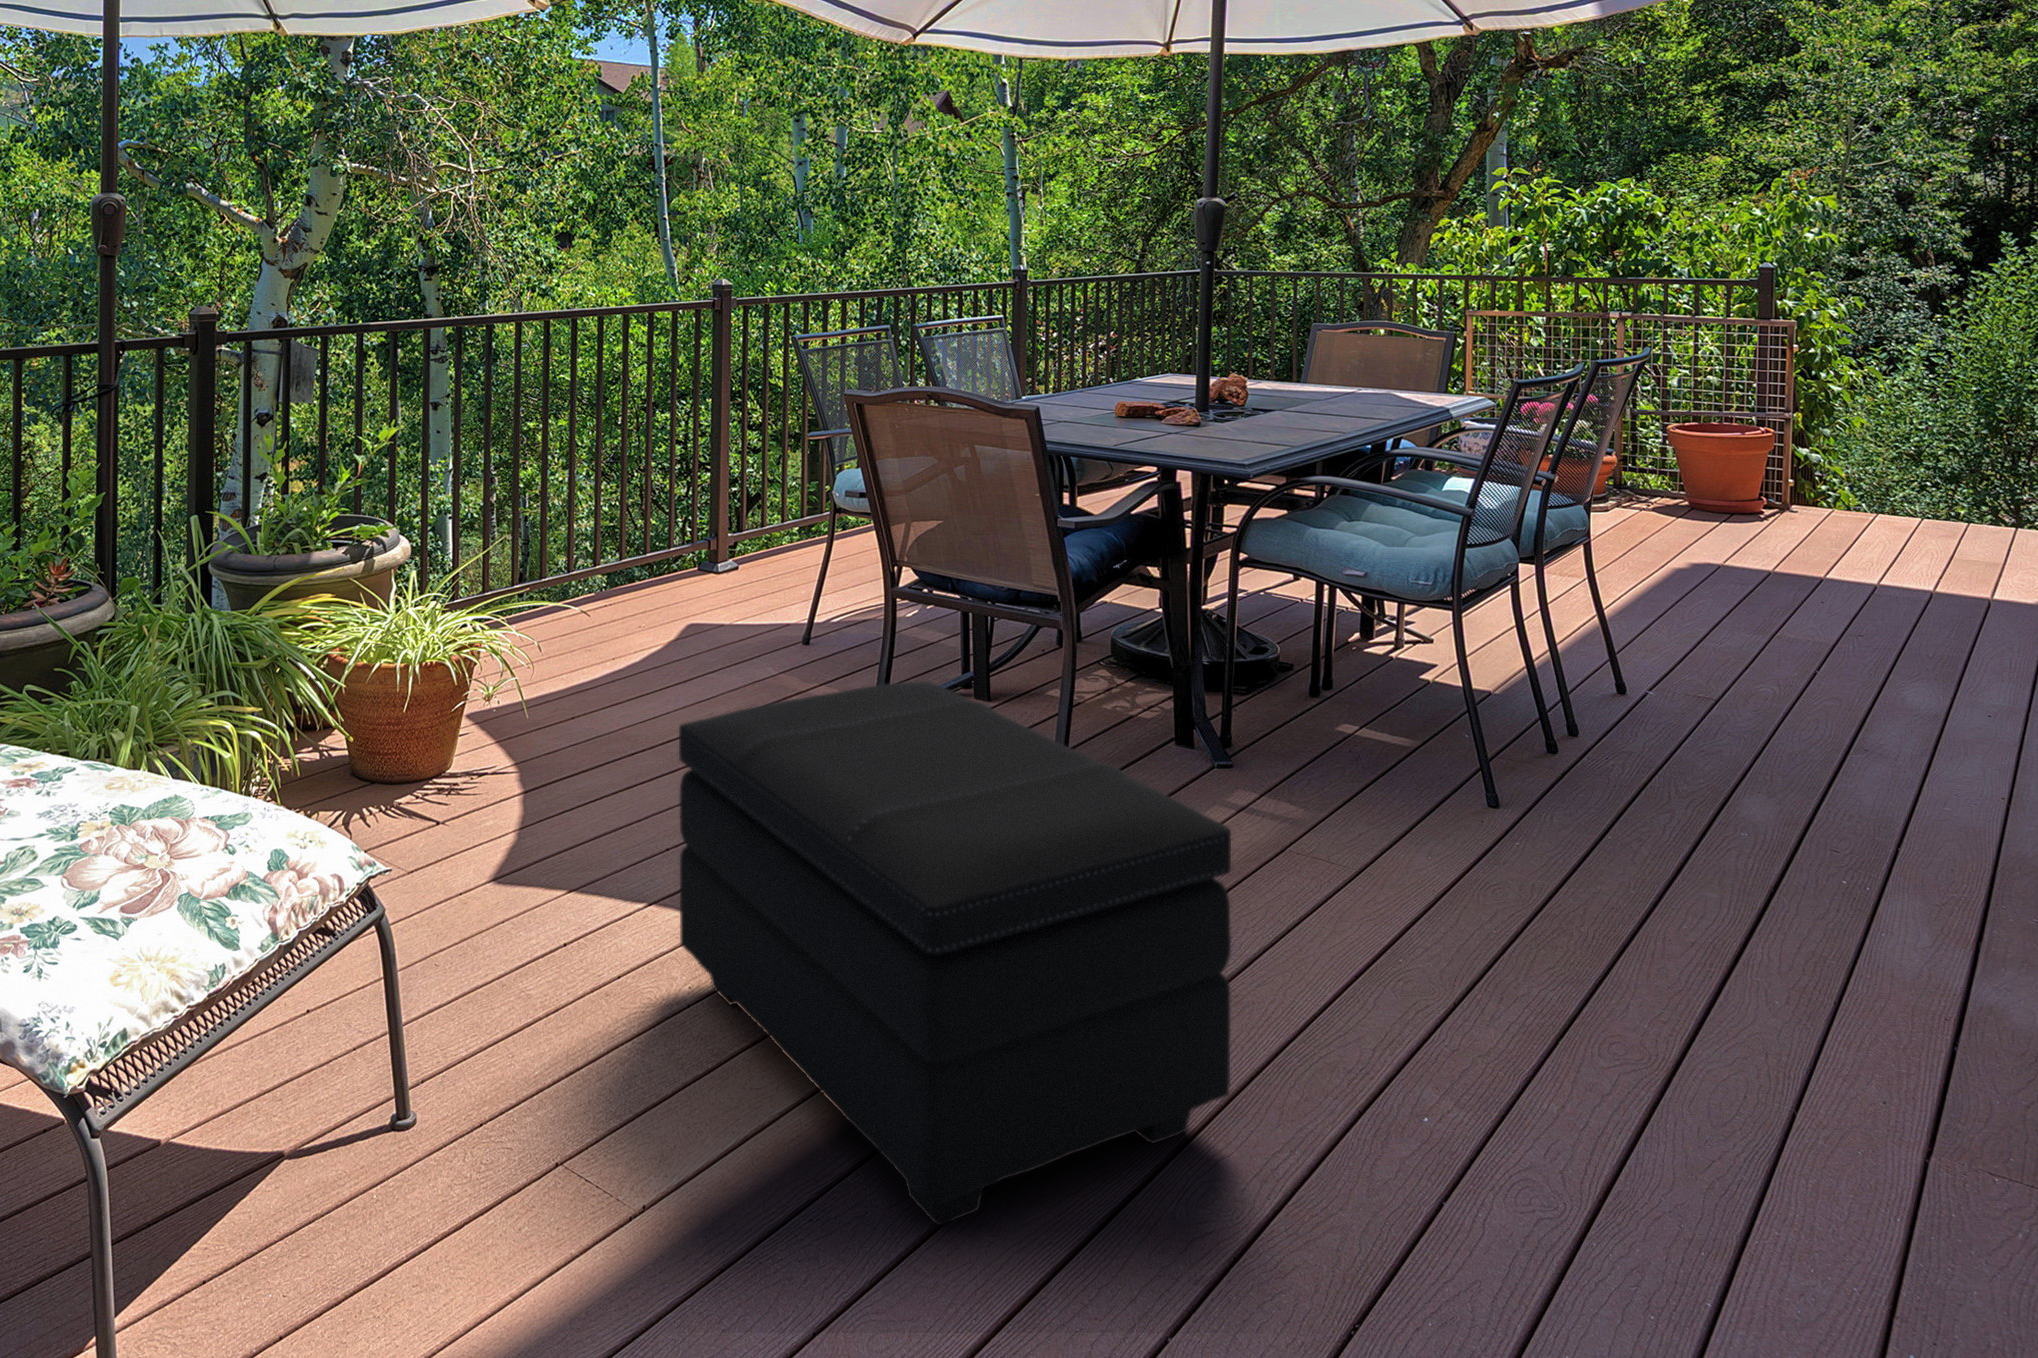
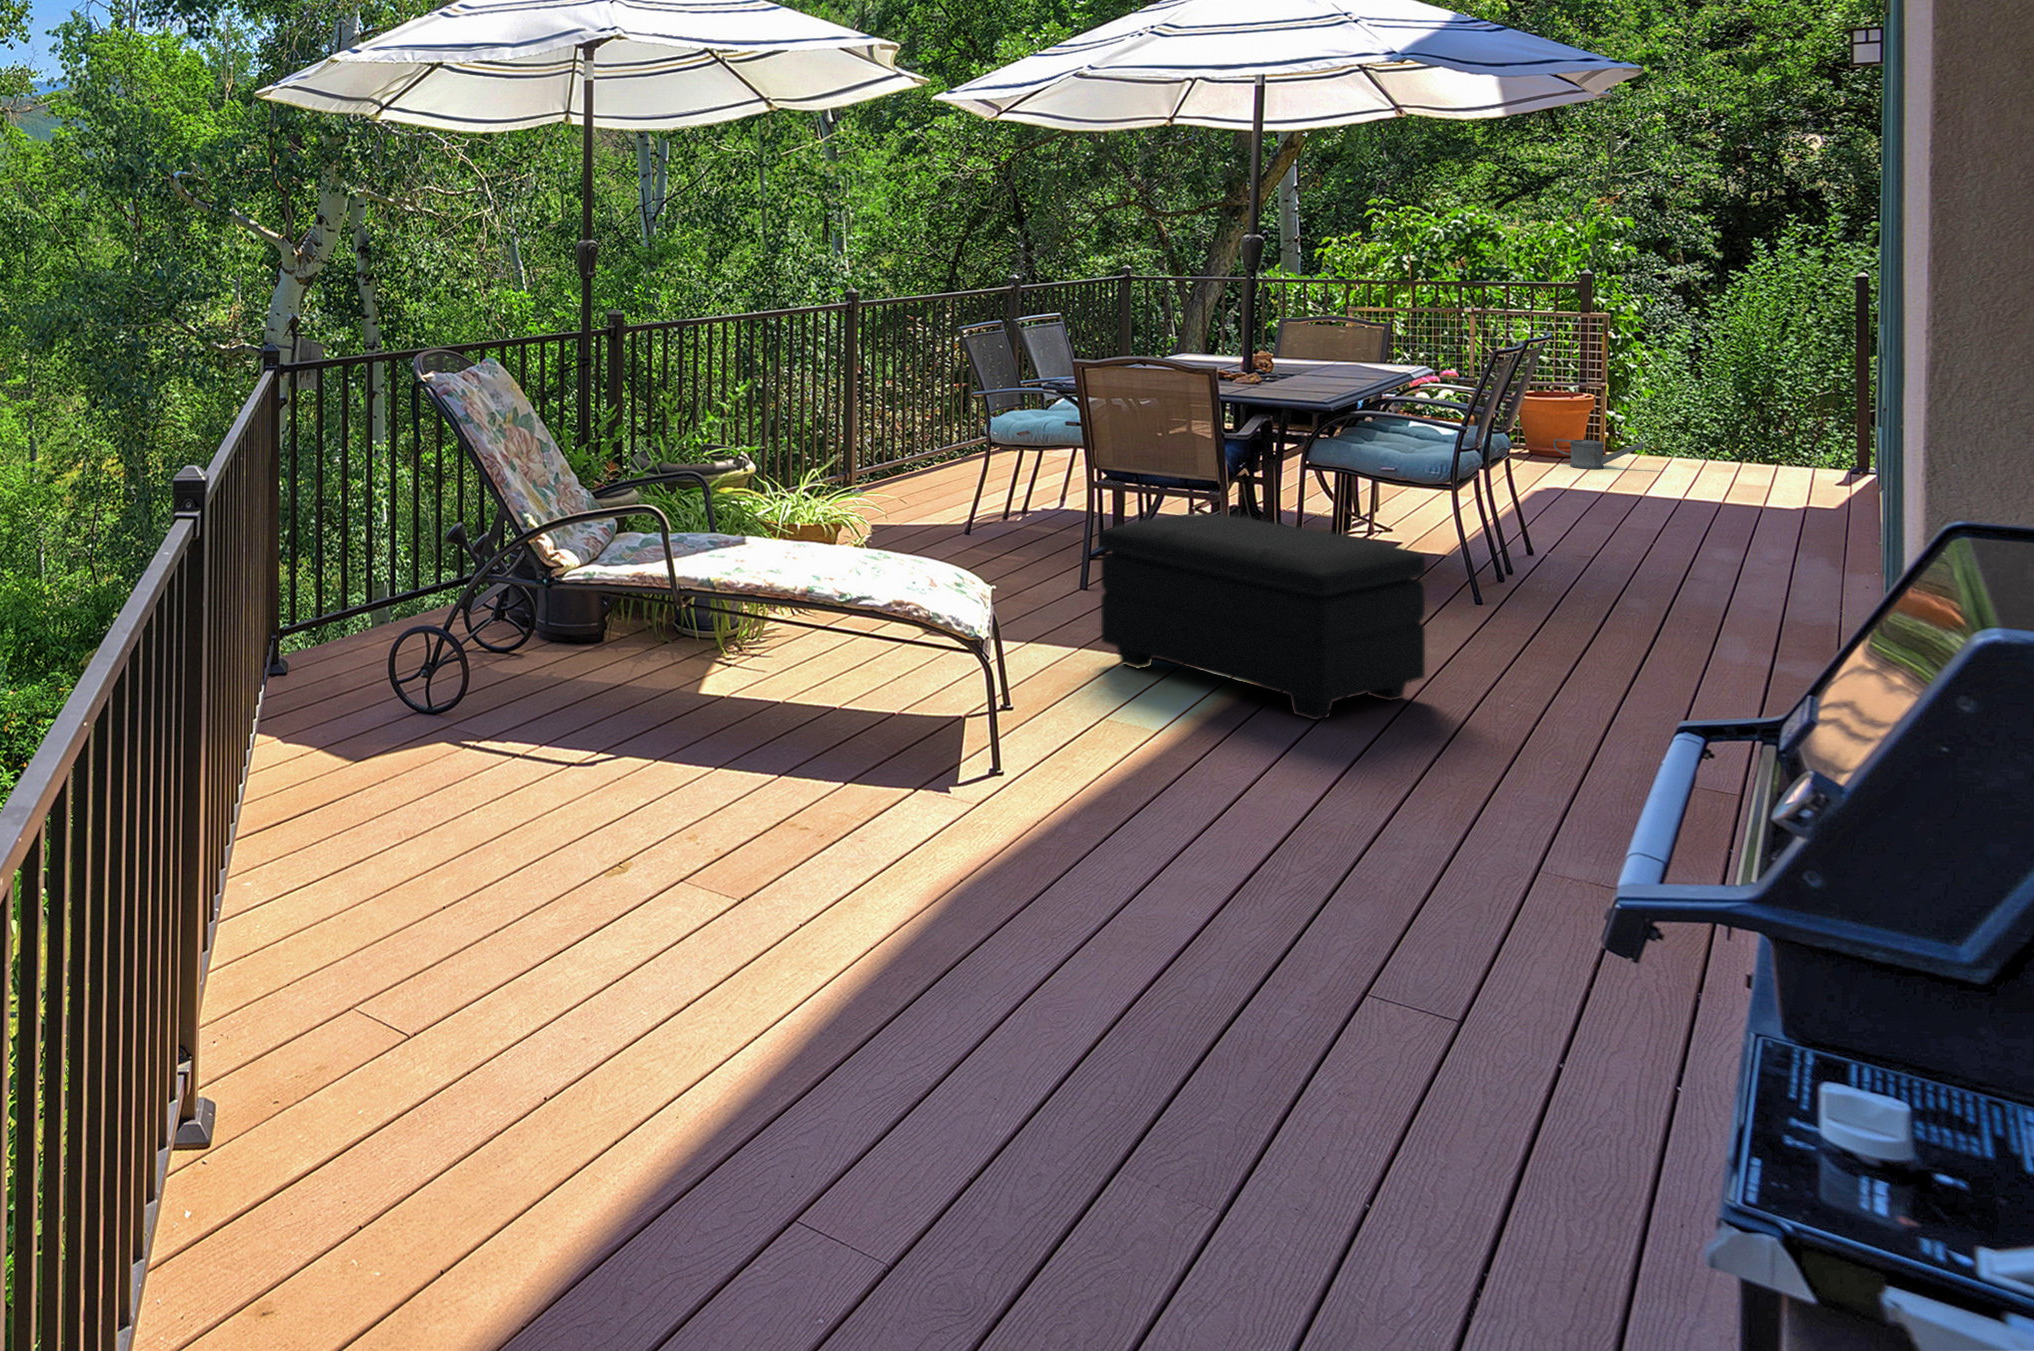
watering can: none [1719,488,1837,531] -> present [1554,439,1644,469]

